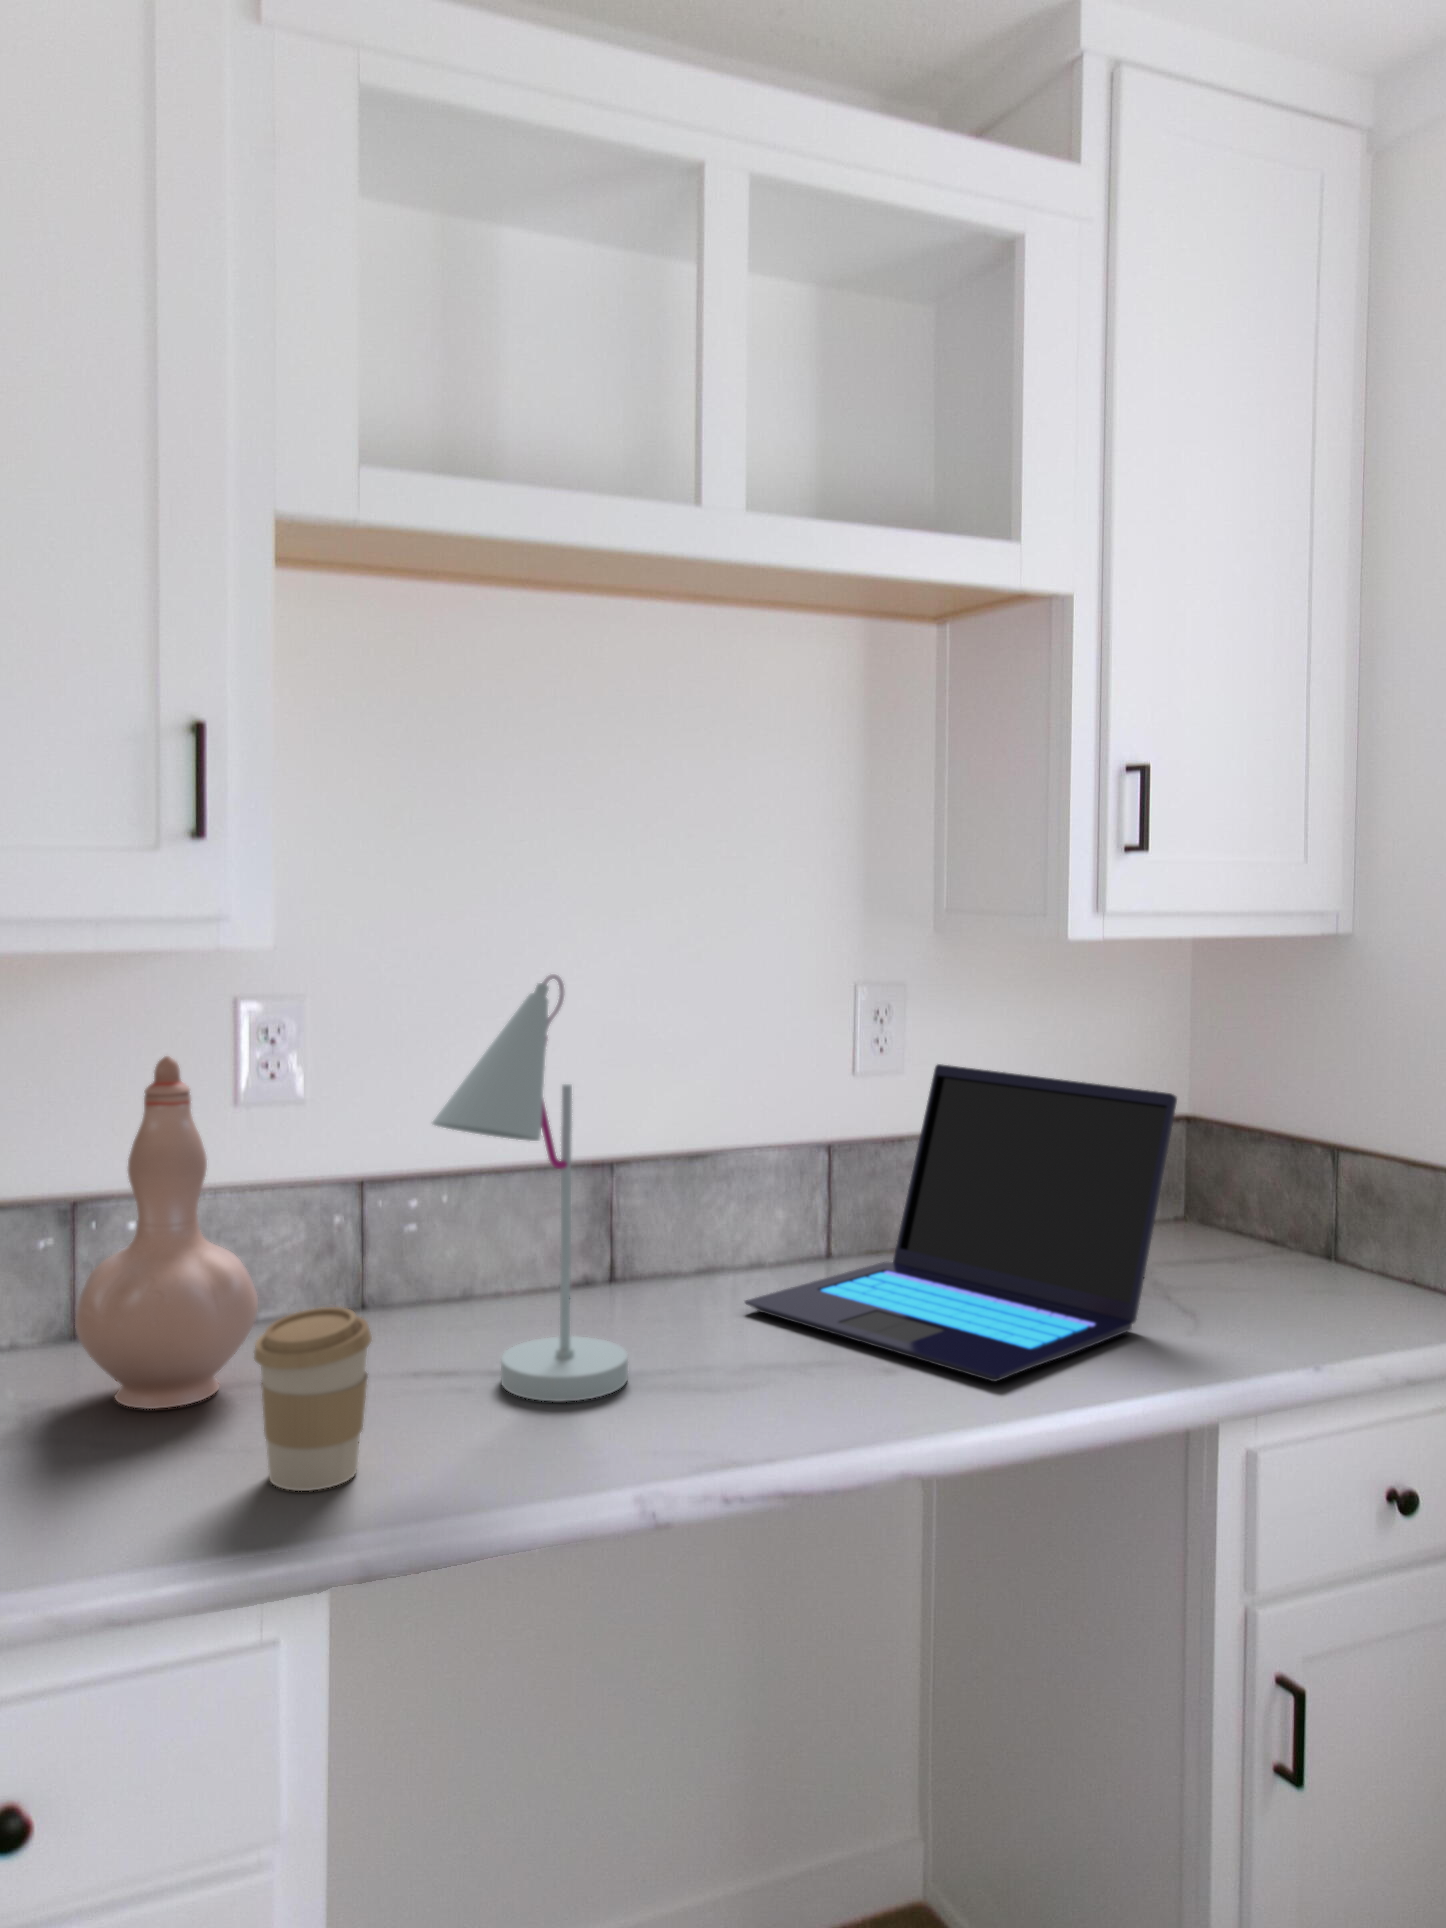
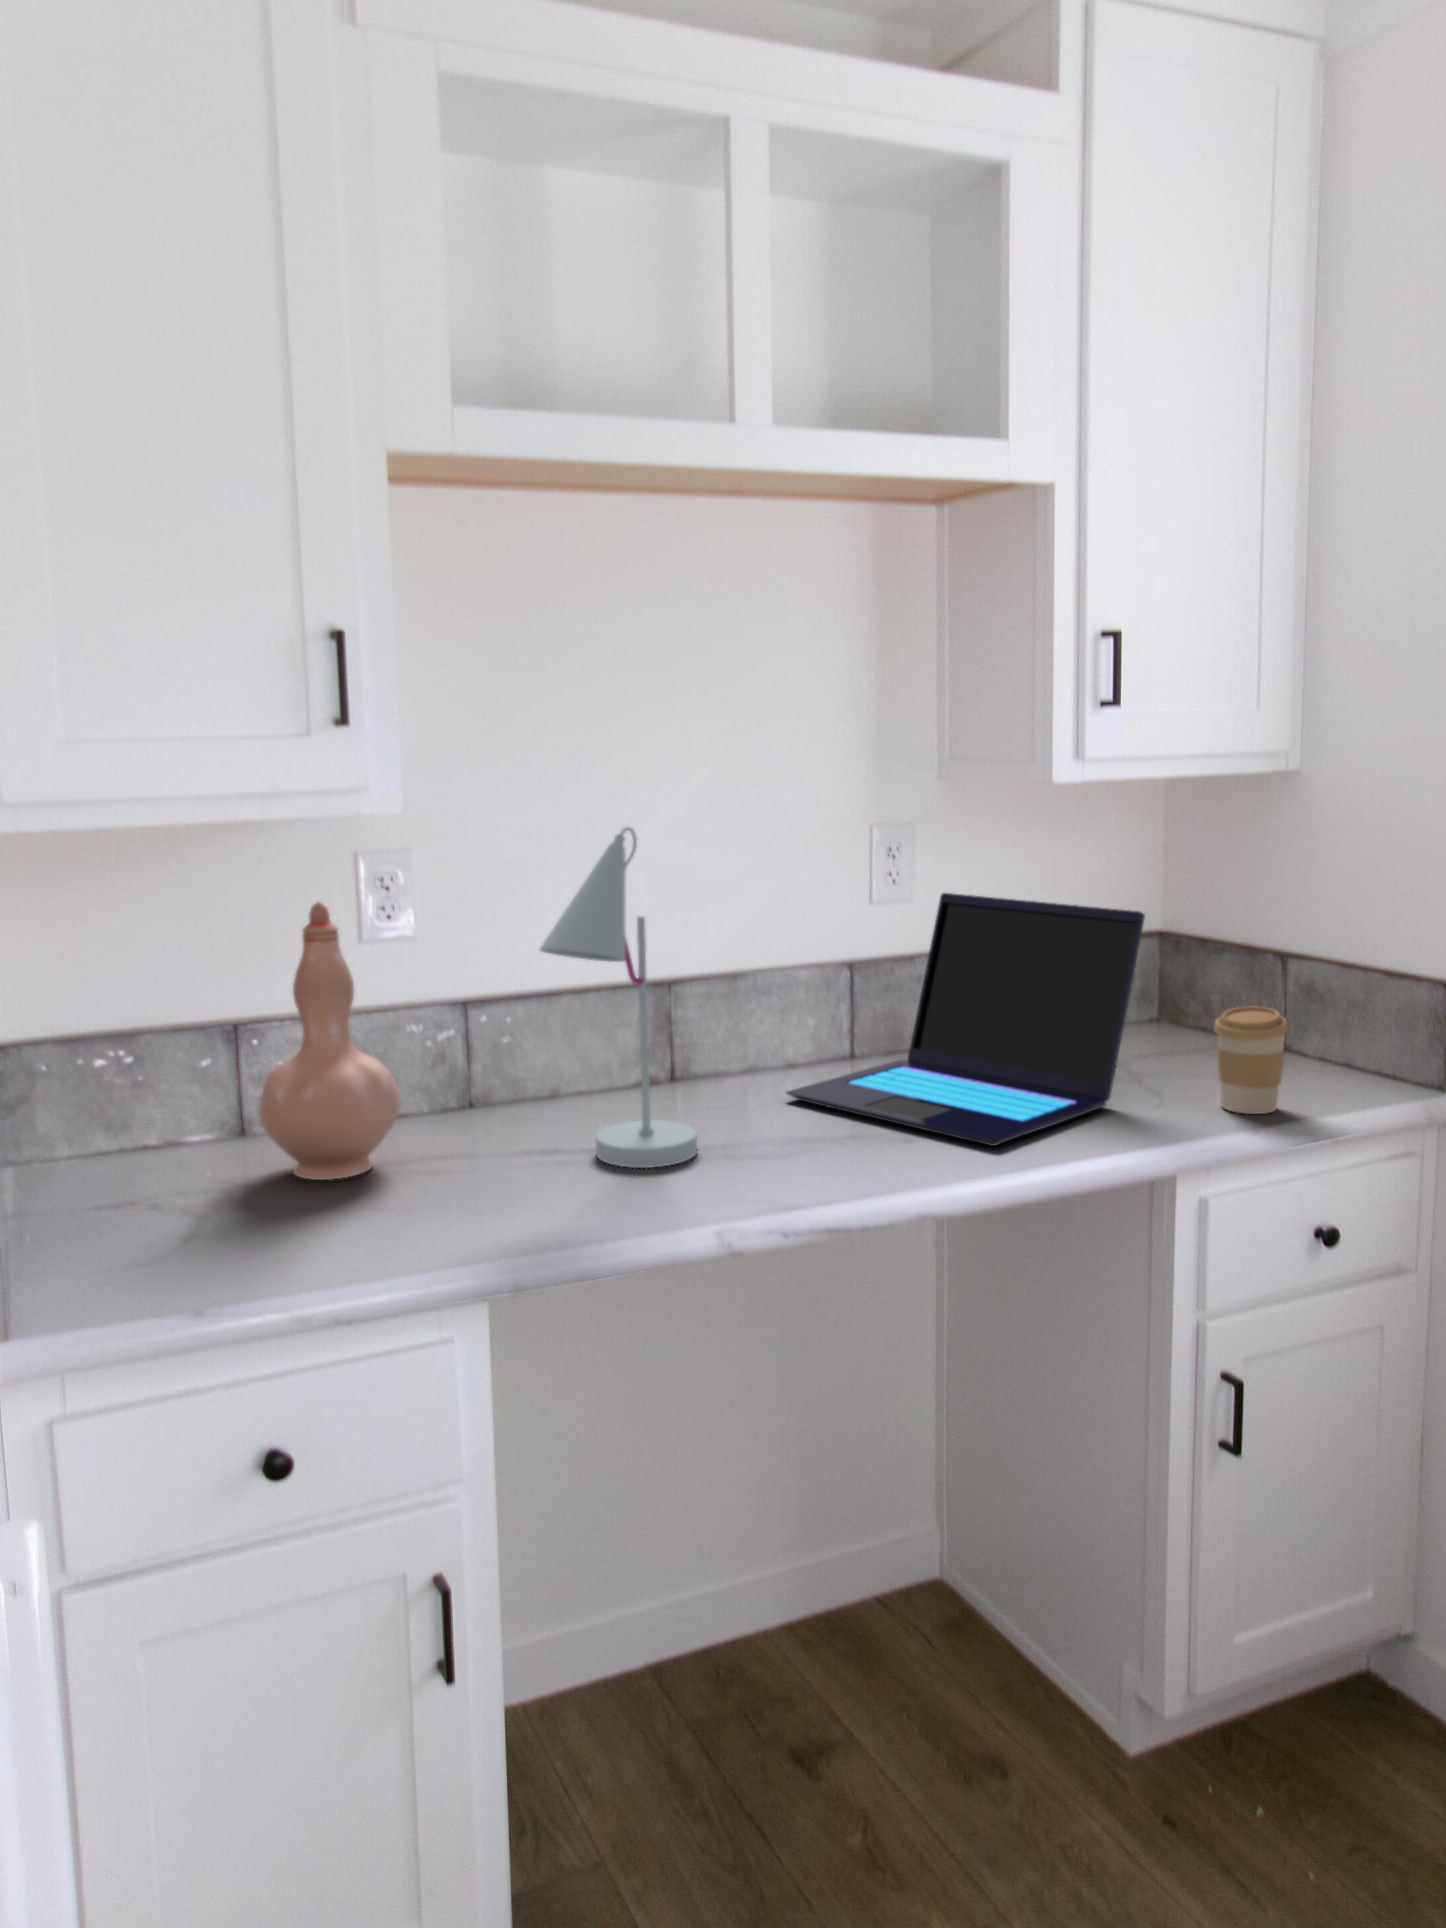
coffee cup: present [254,1307,372,1491] -> present [1214,1006,1289,1114]

